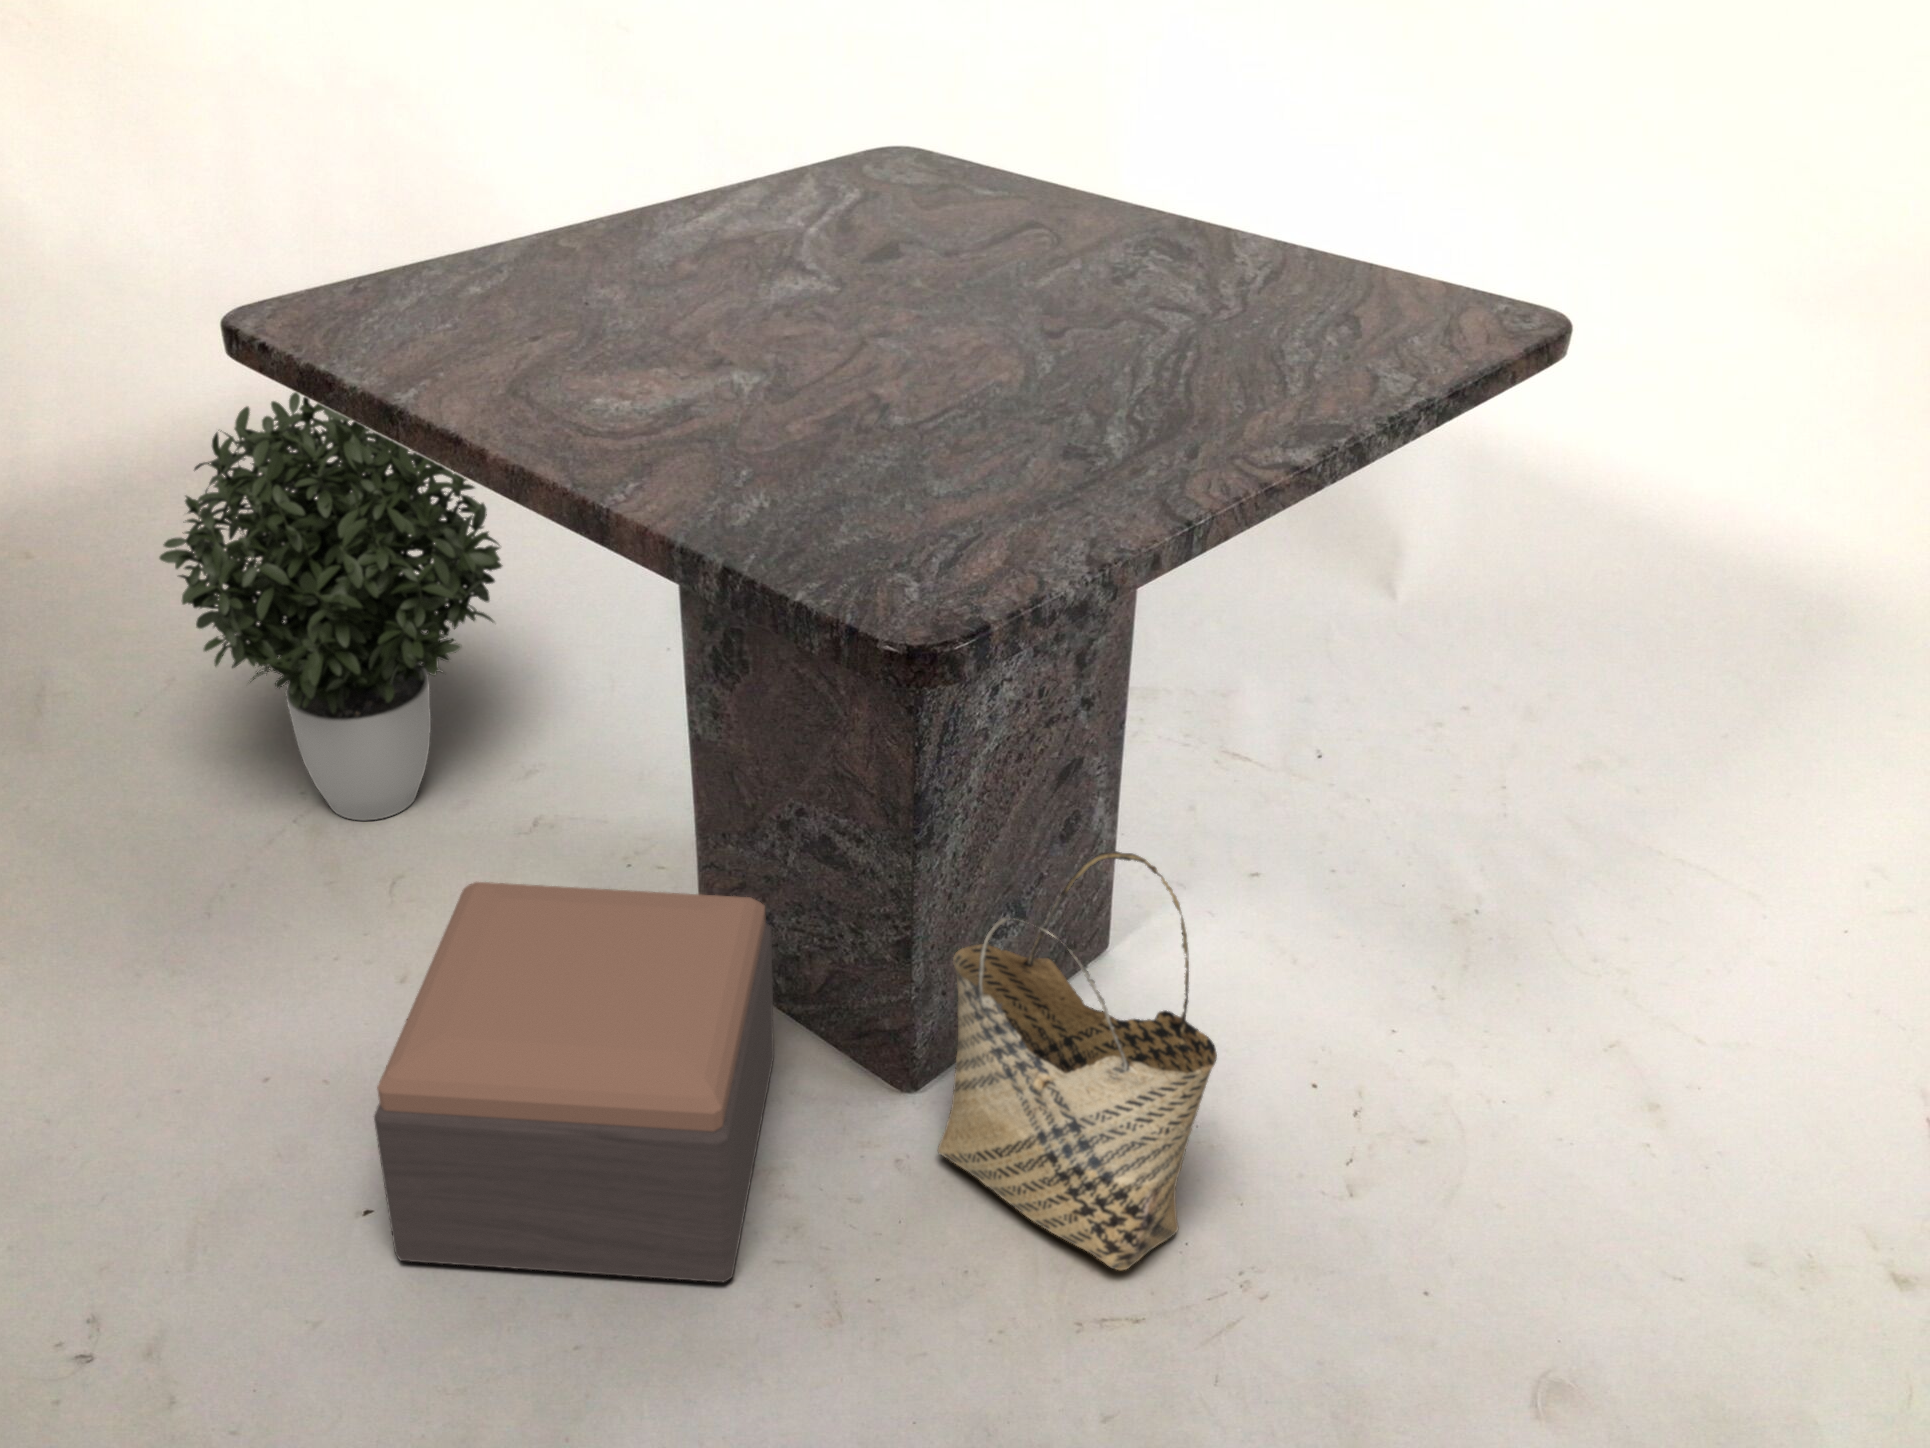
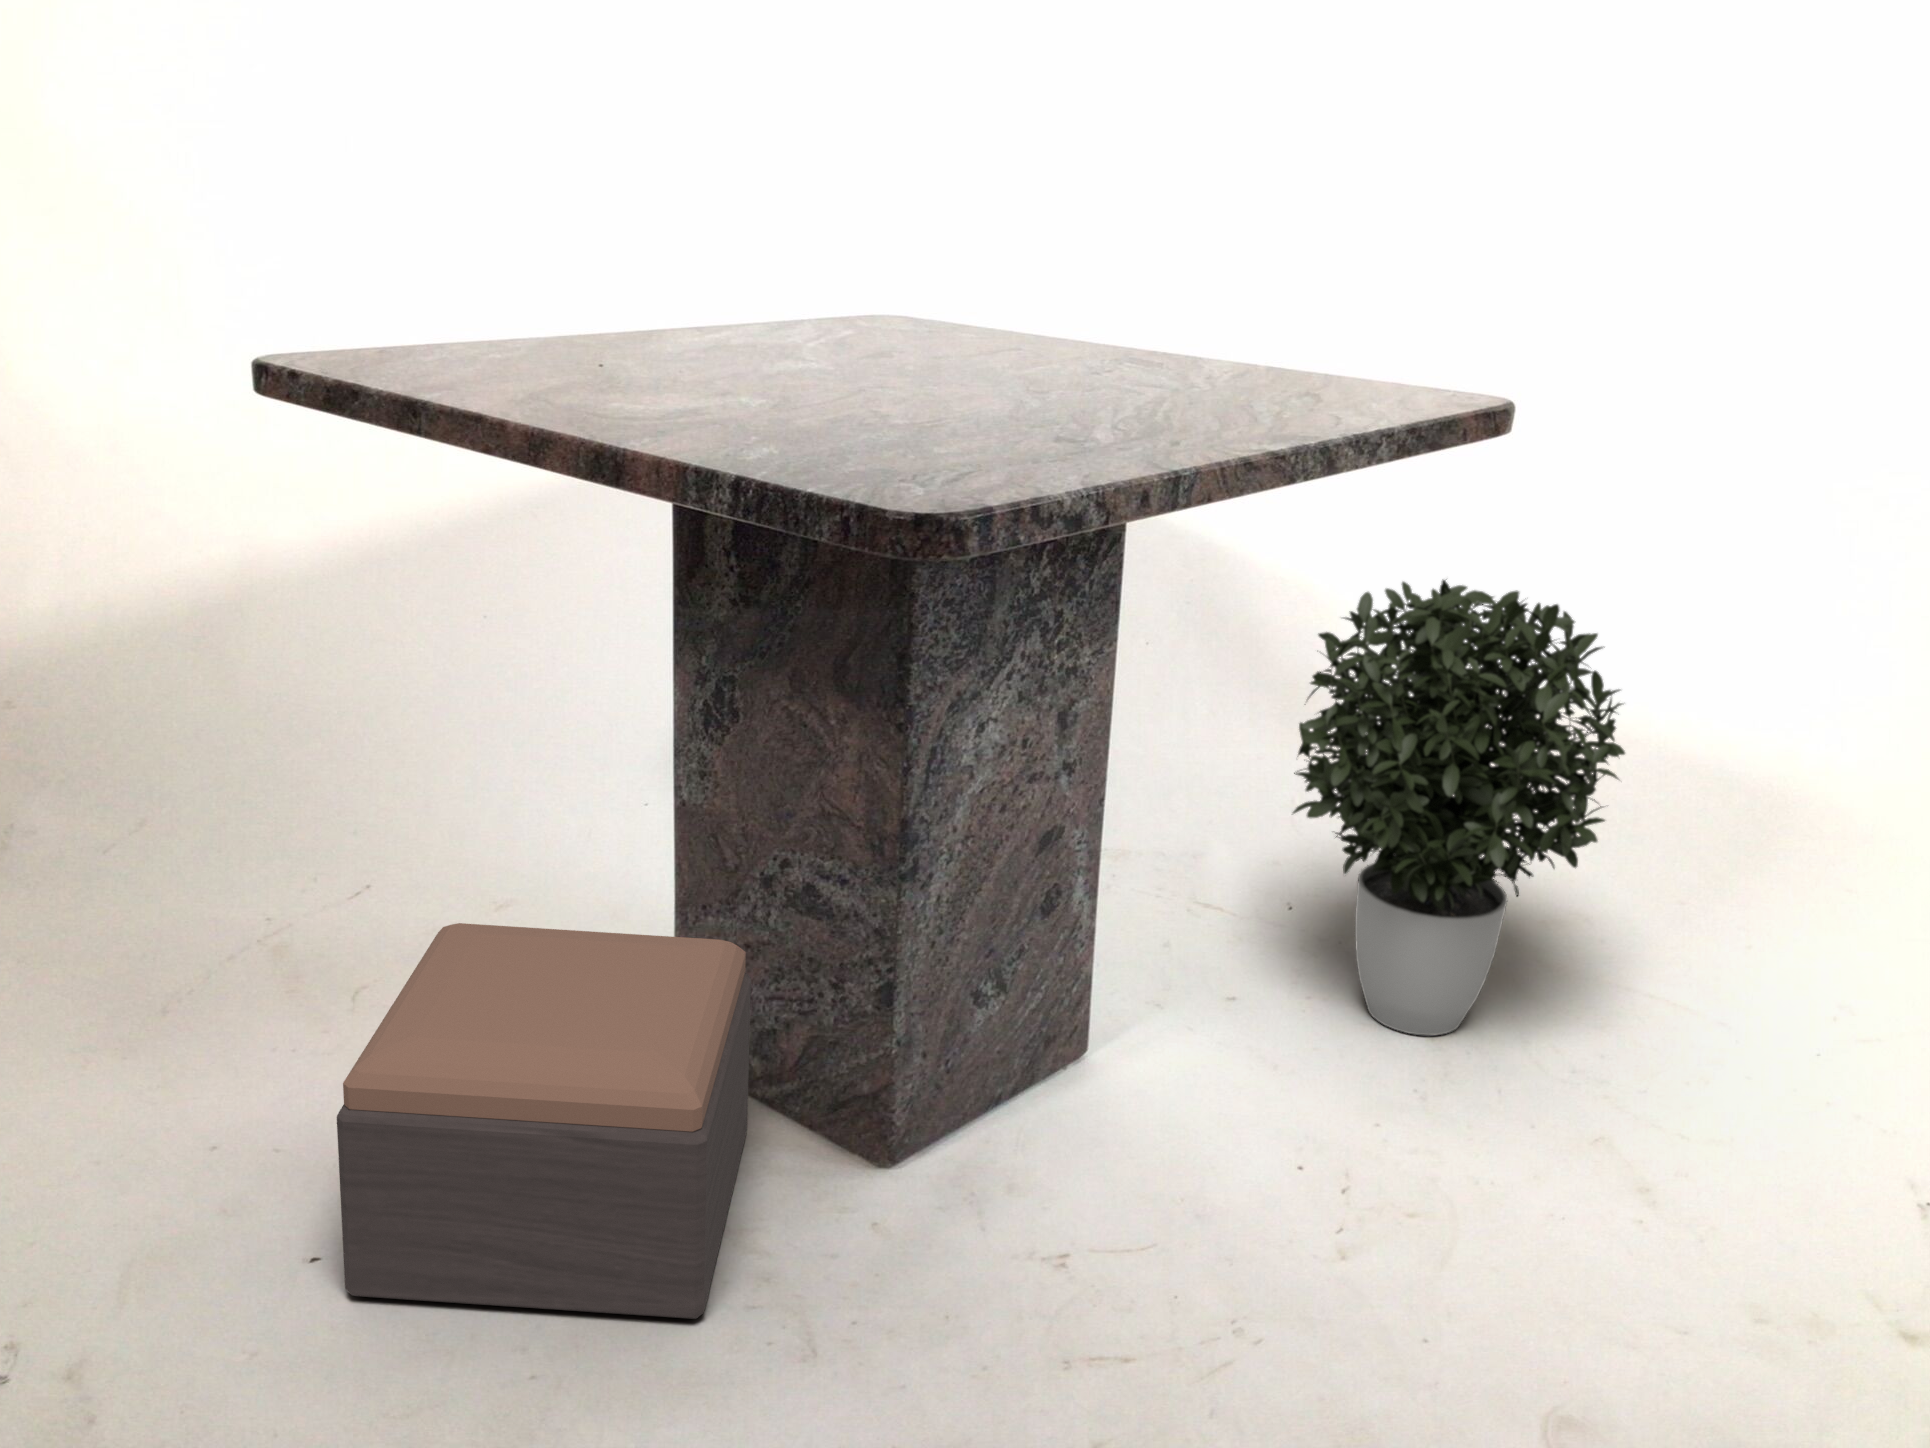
potted plant: present [159,392,503,820] -> present [1293,580,1625,1036]
woven basket: present [938,851,1217,1270] -> none [918,869,1208,1310]

